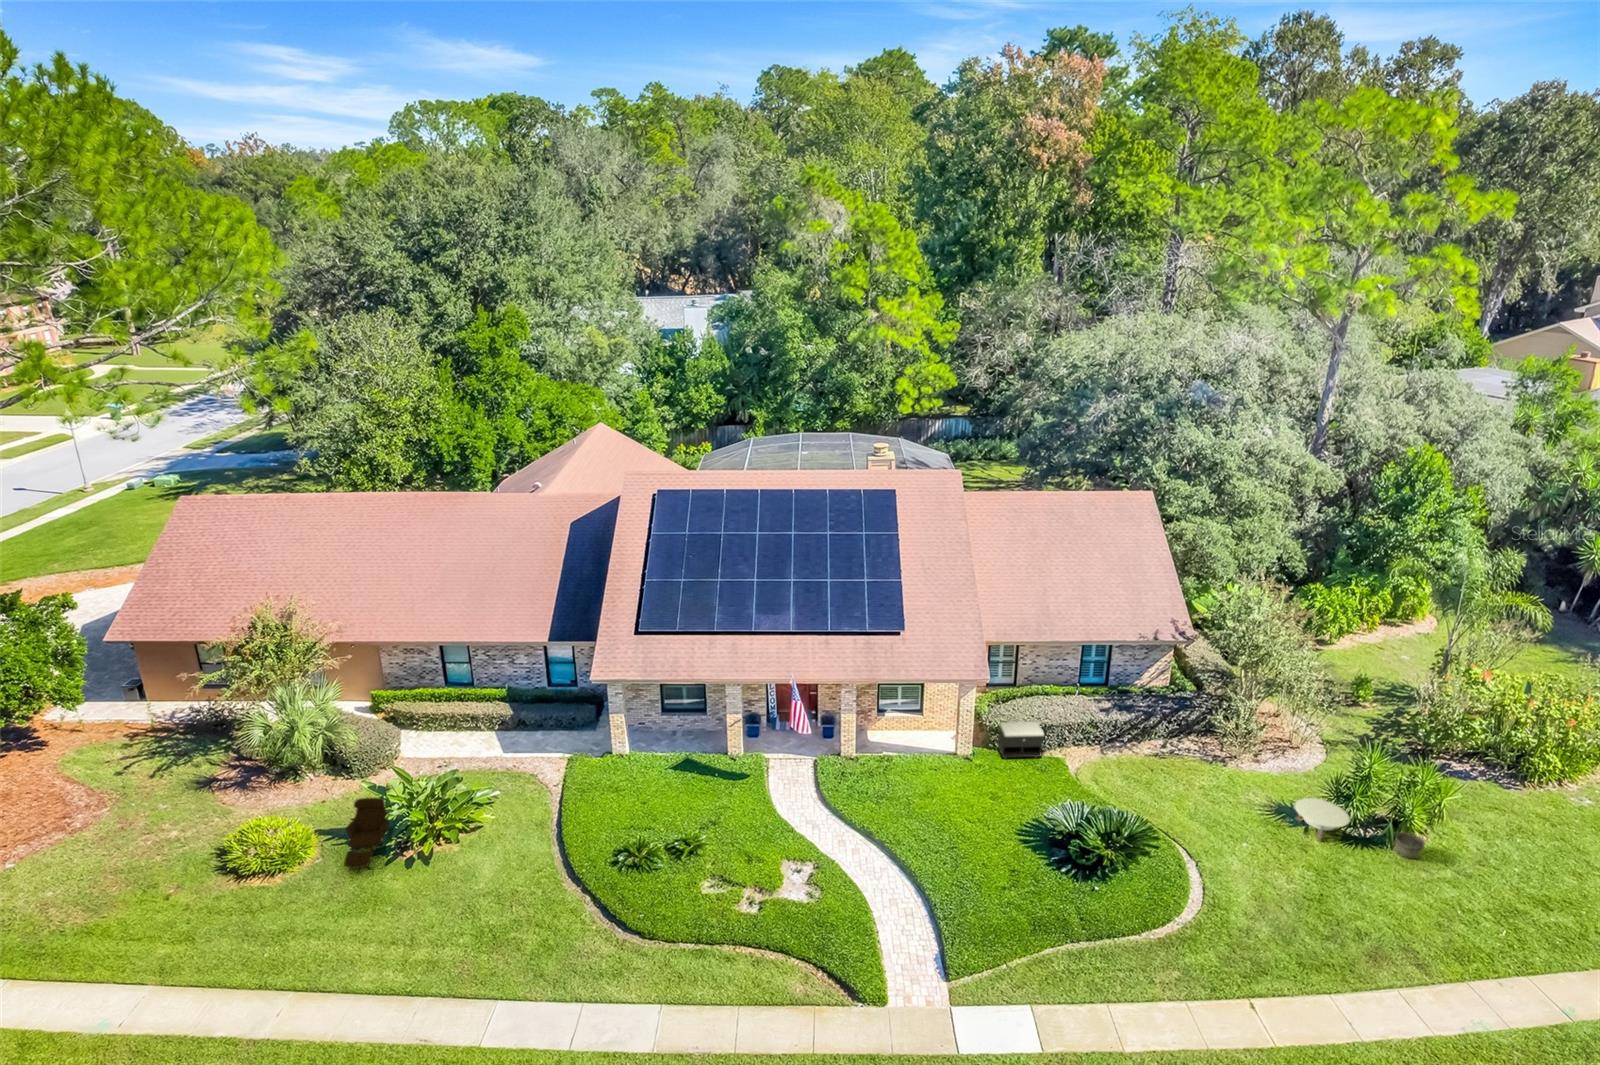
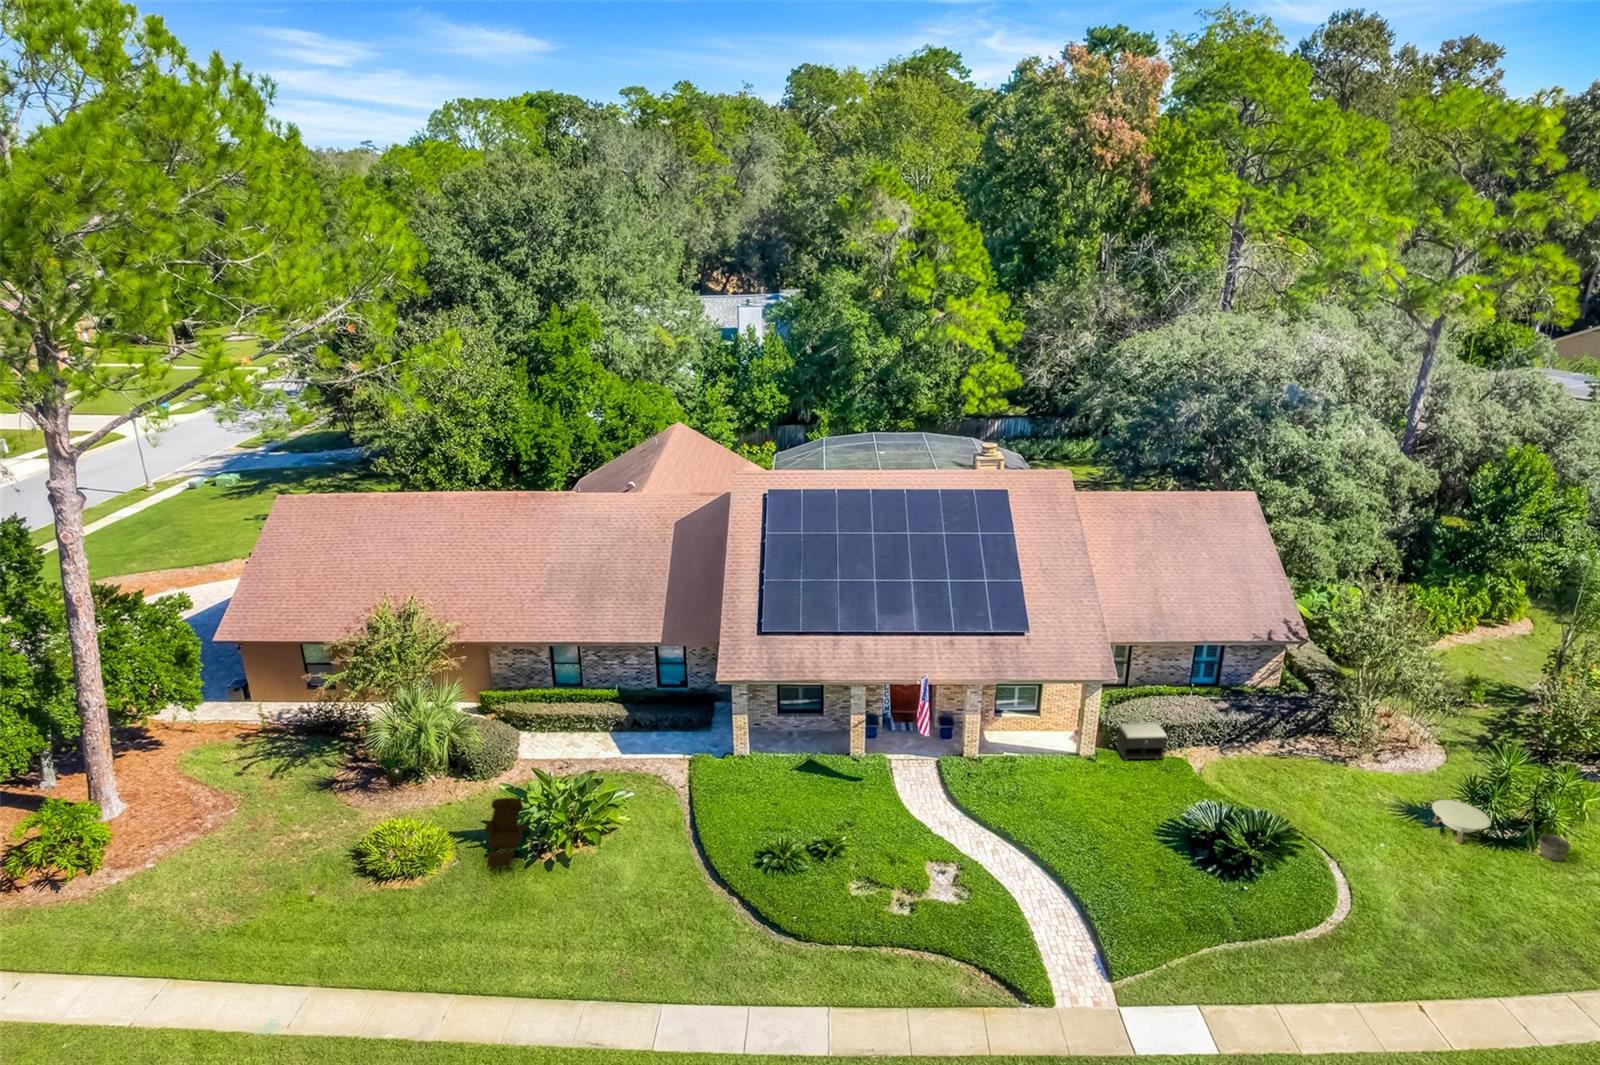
potted tree: none [250,752,280,784] -> present [378,755,403,784]

